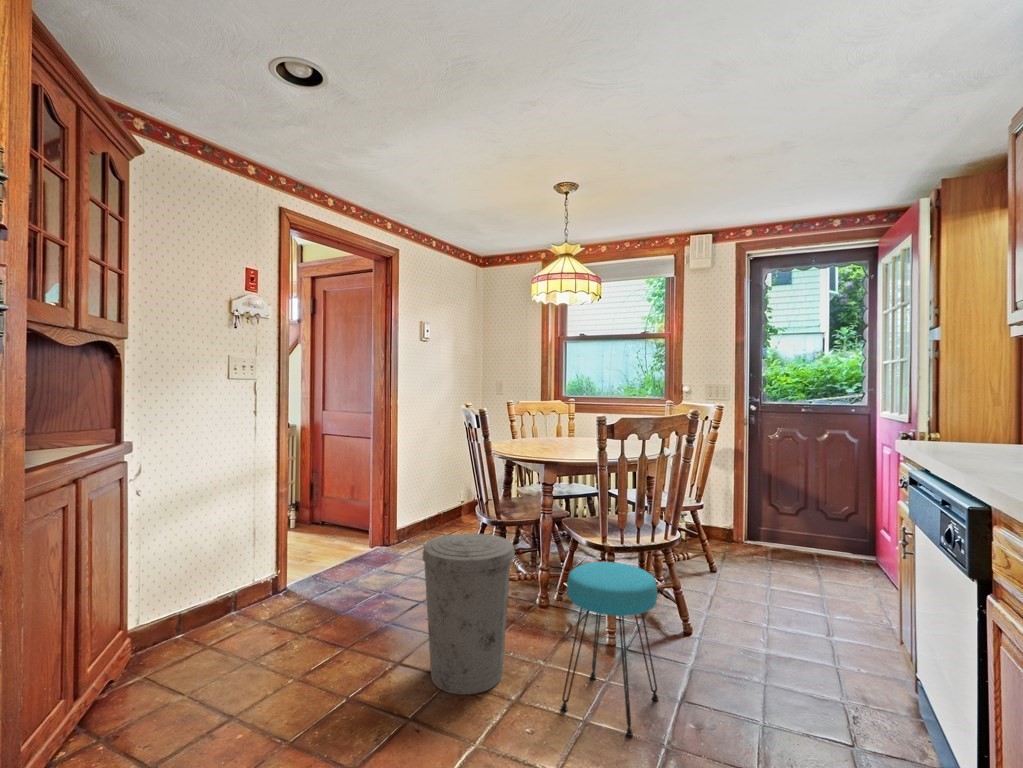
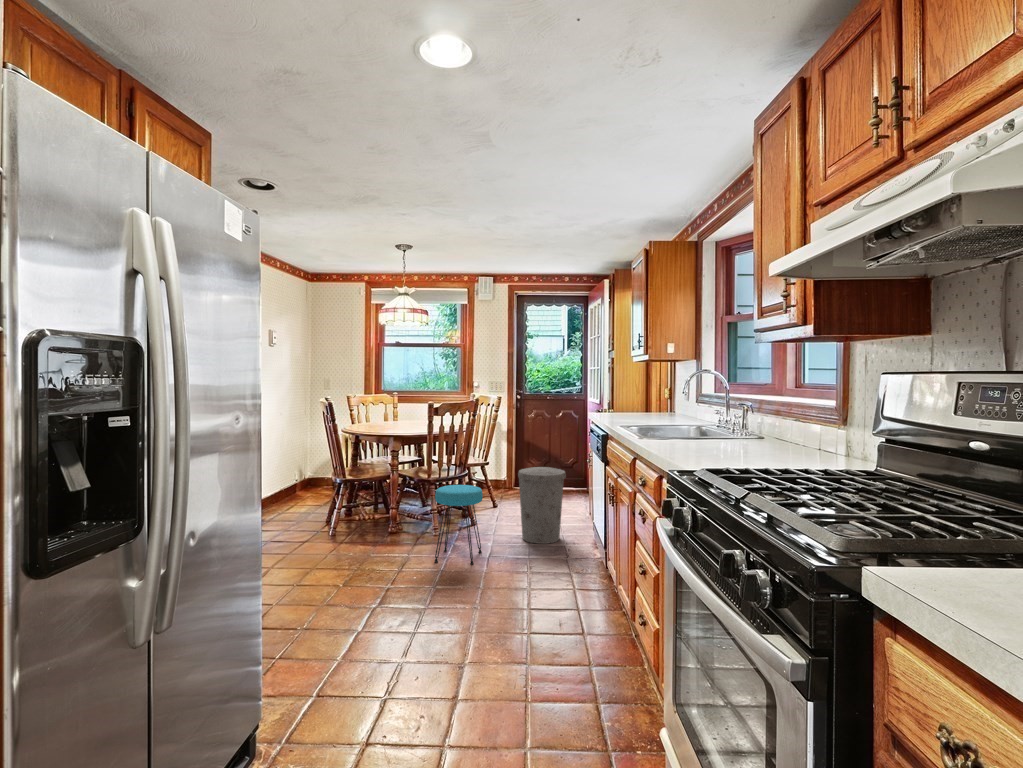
trash can: present [422,533,515,695] -> present [518,467,566,544]

